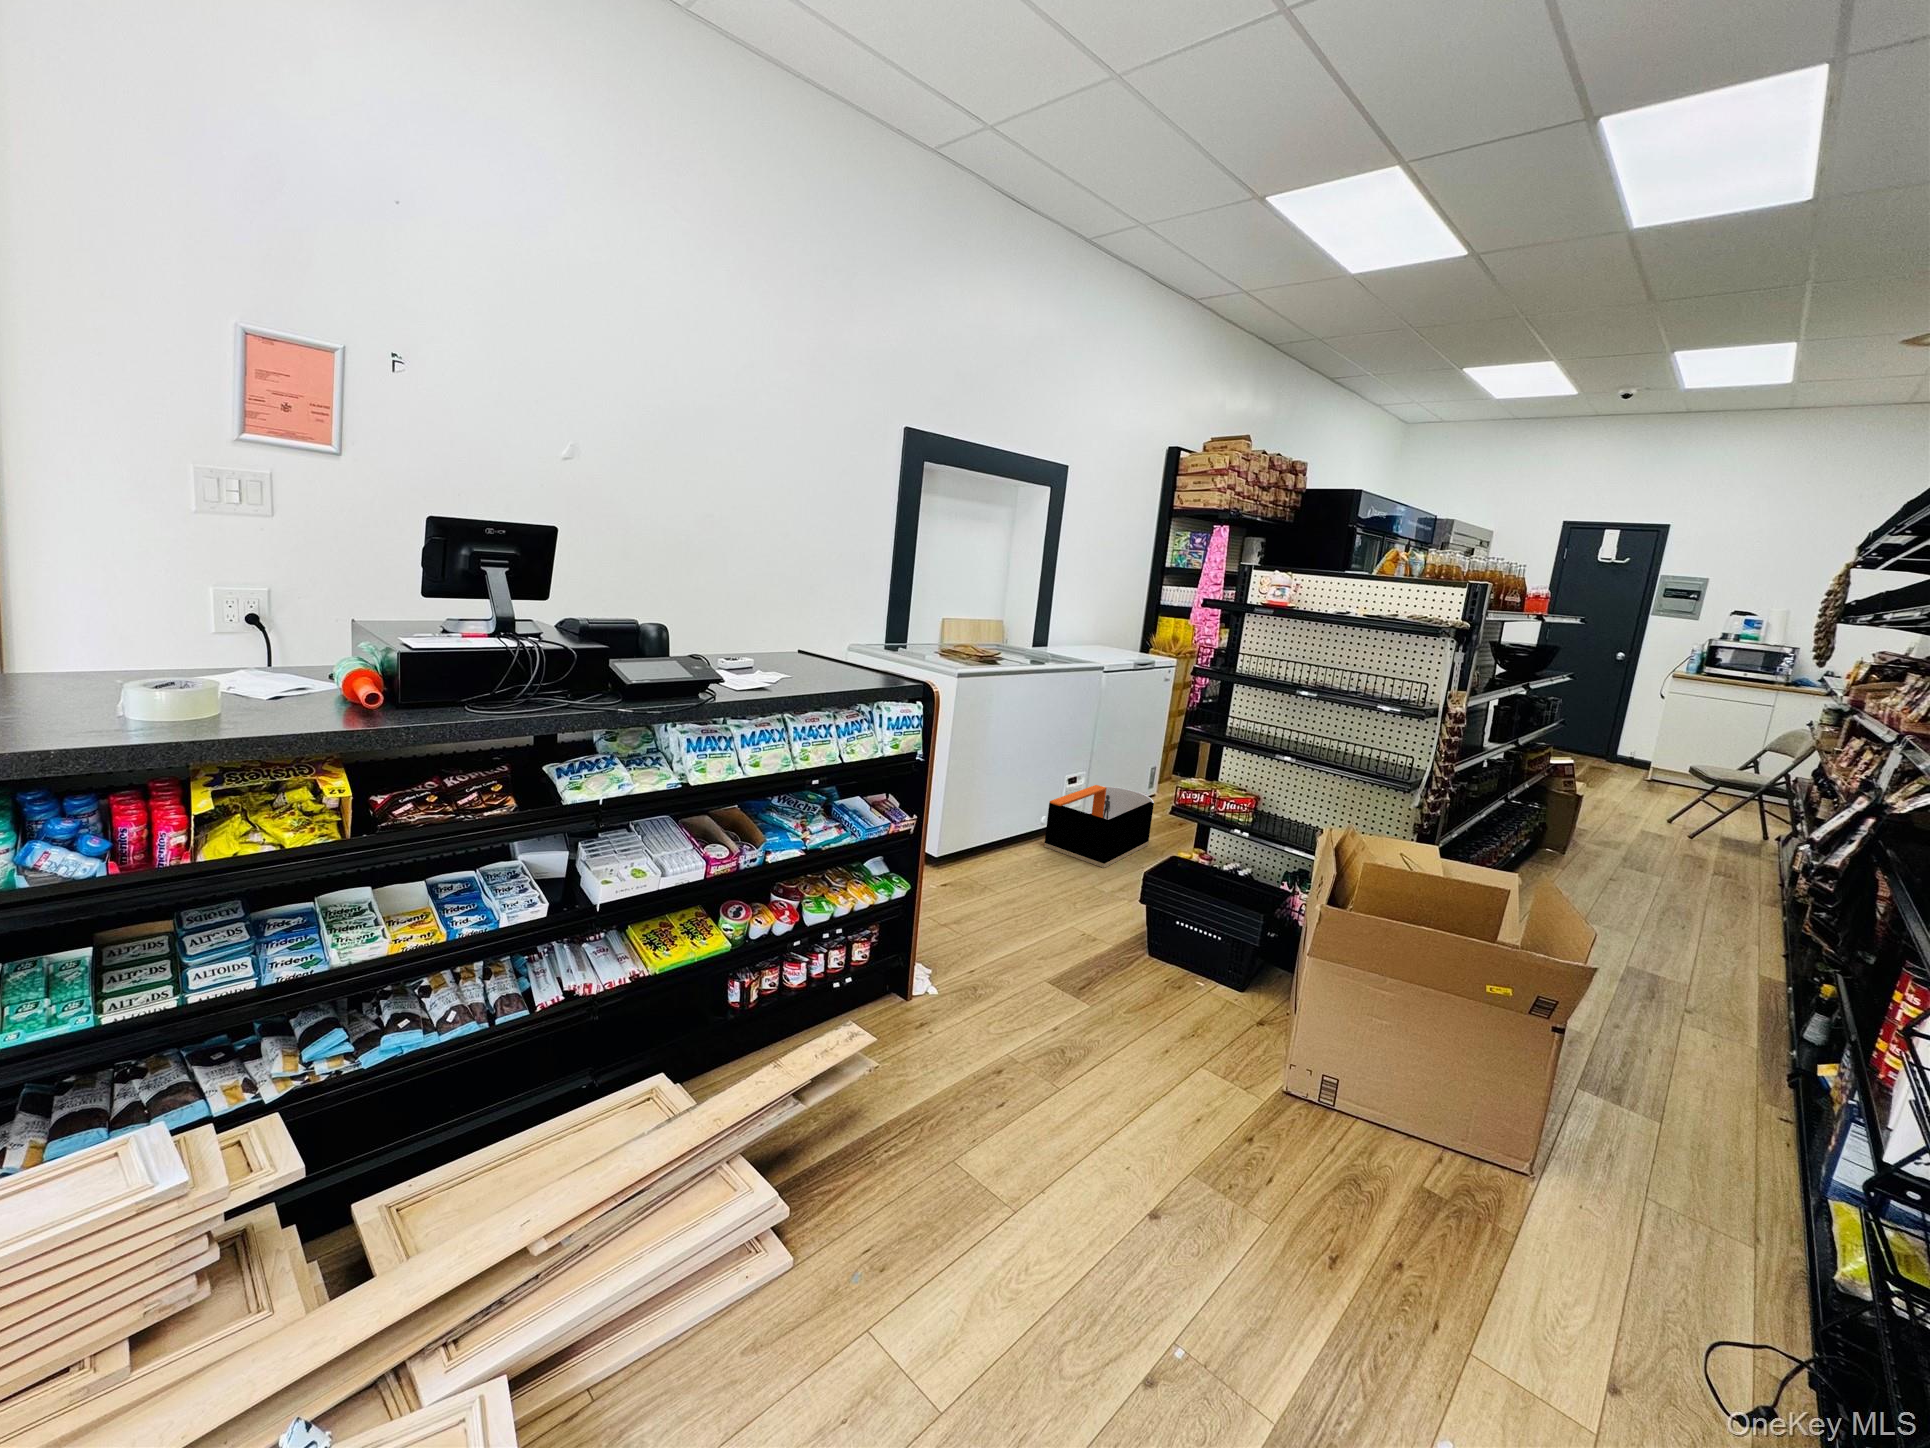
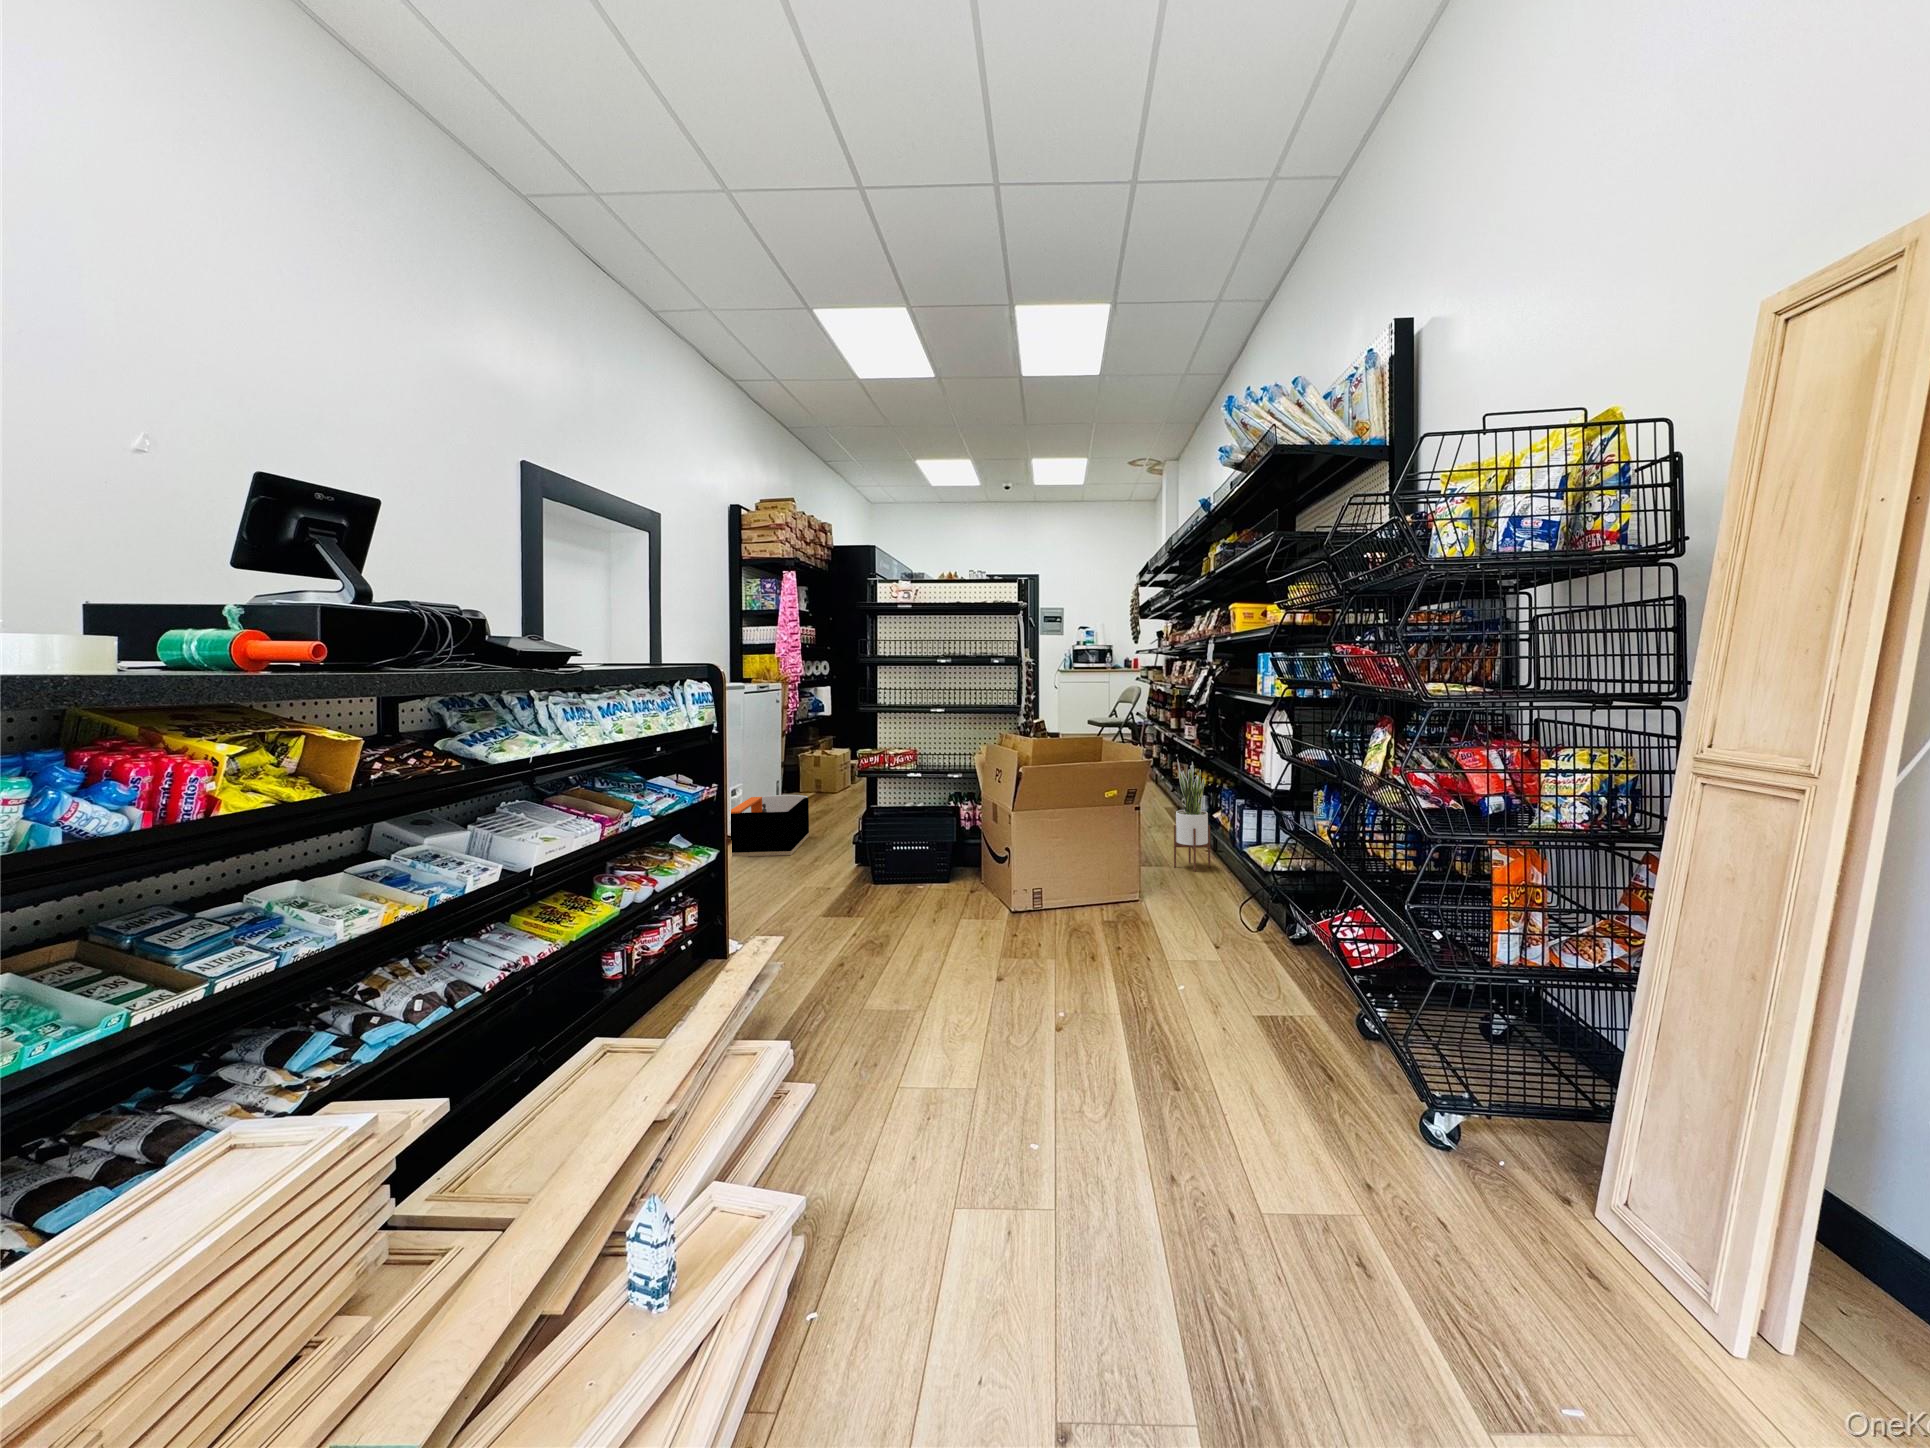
potted plant: none [1675,960,1792,1185] -> present [1174,760,1210,871]

